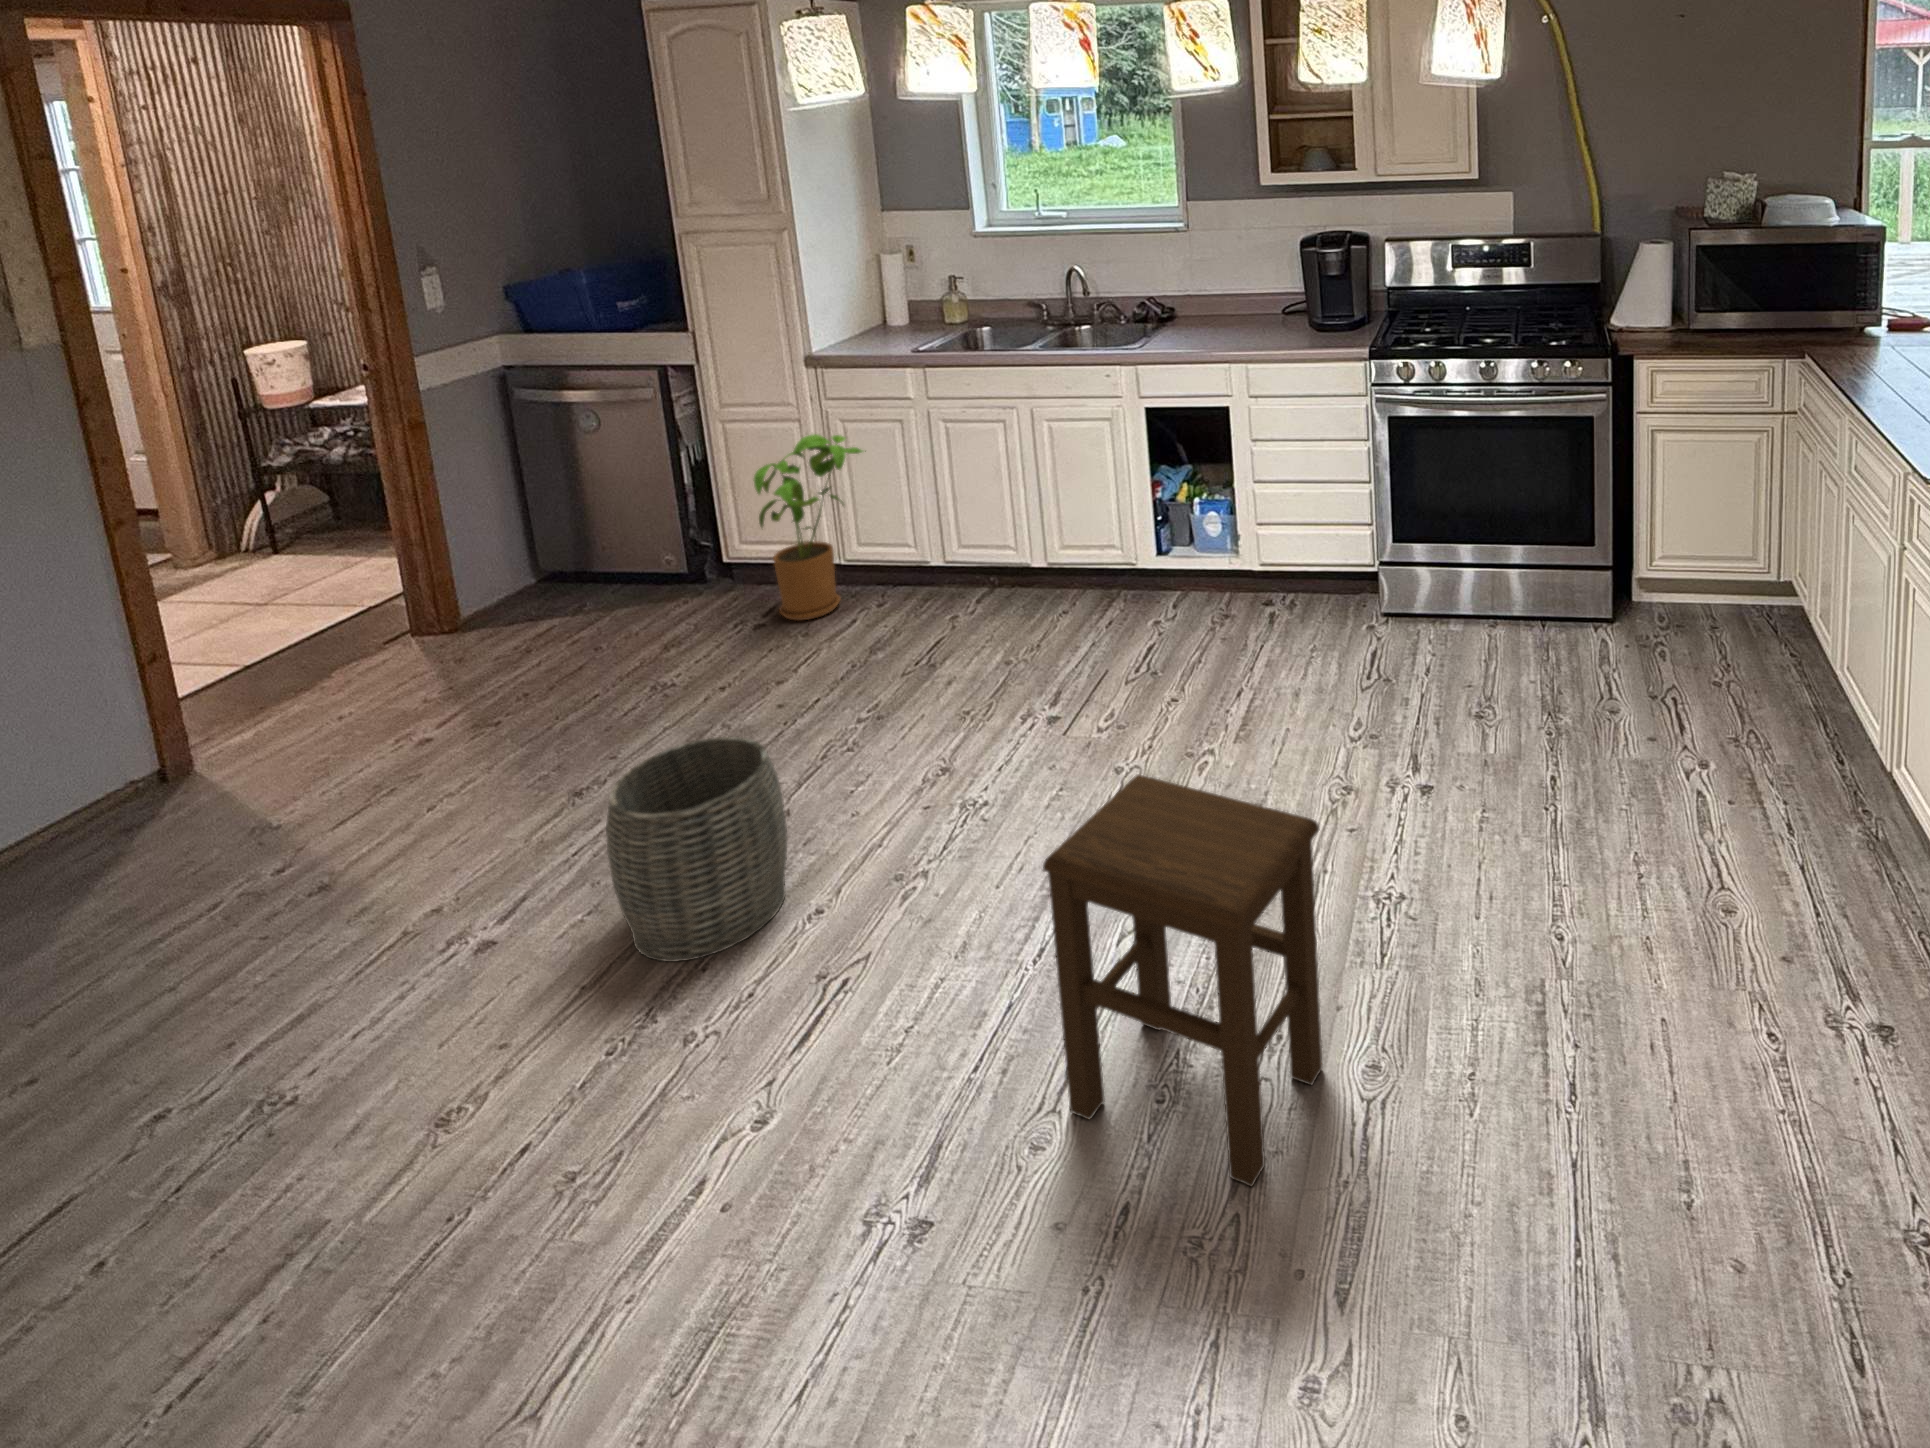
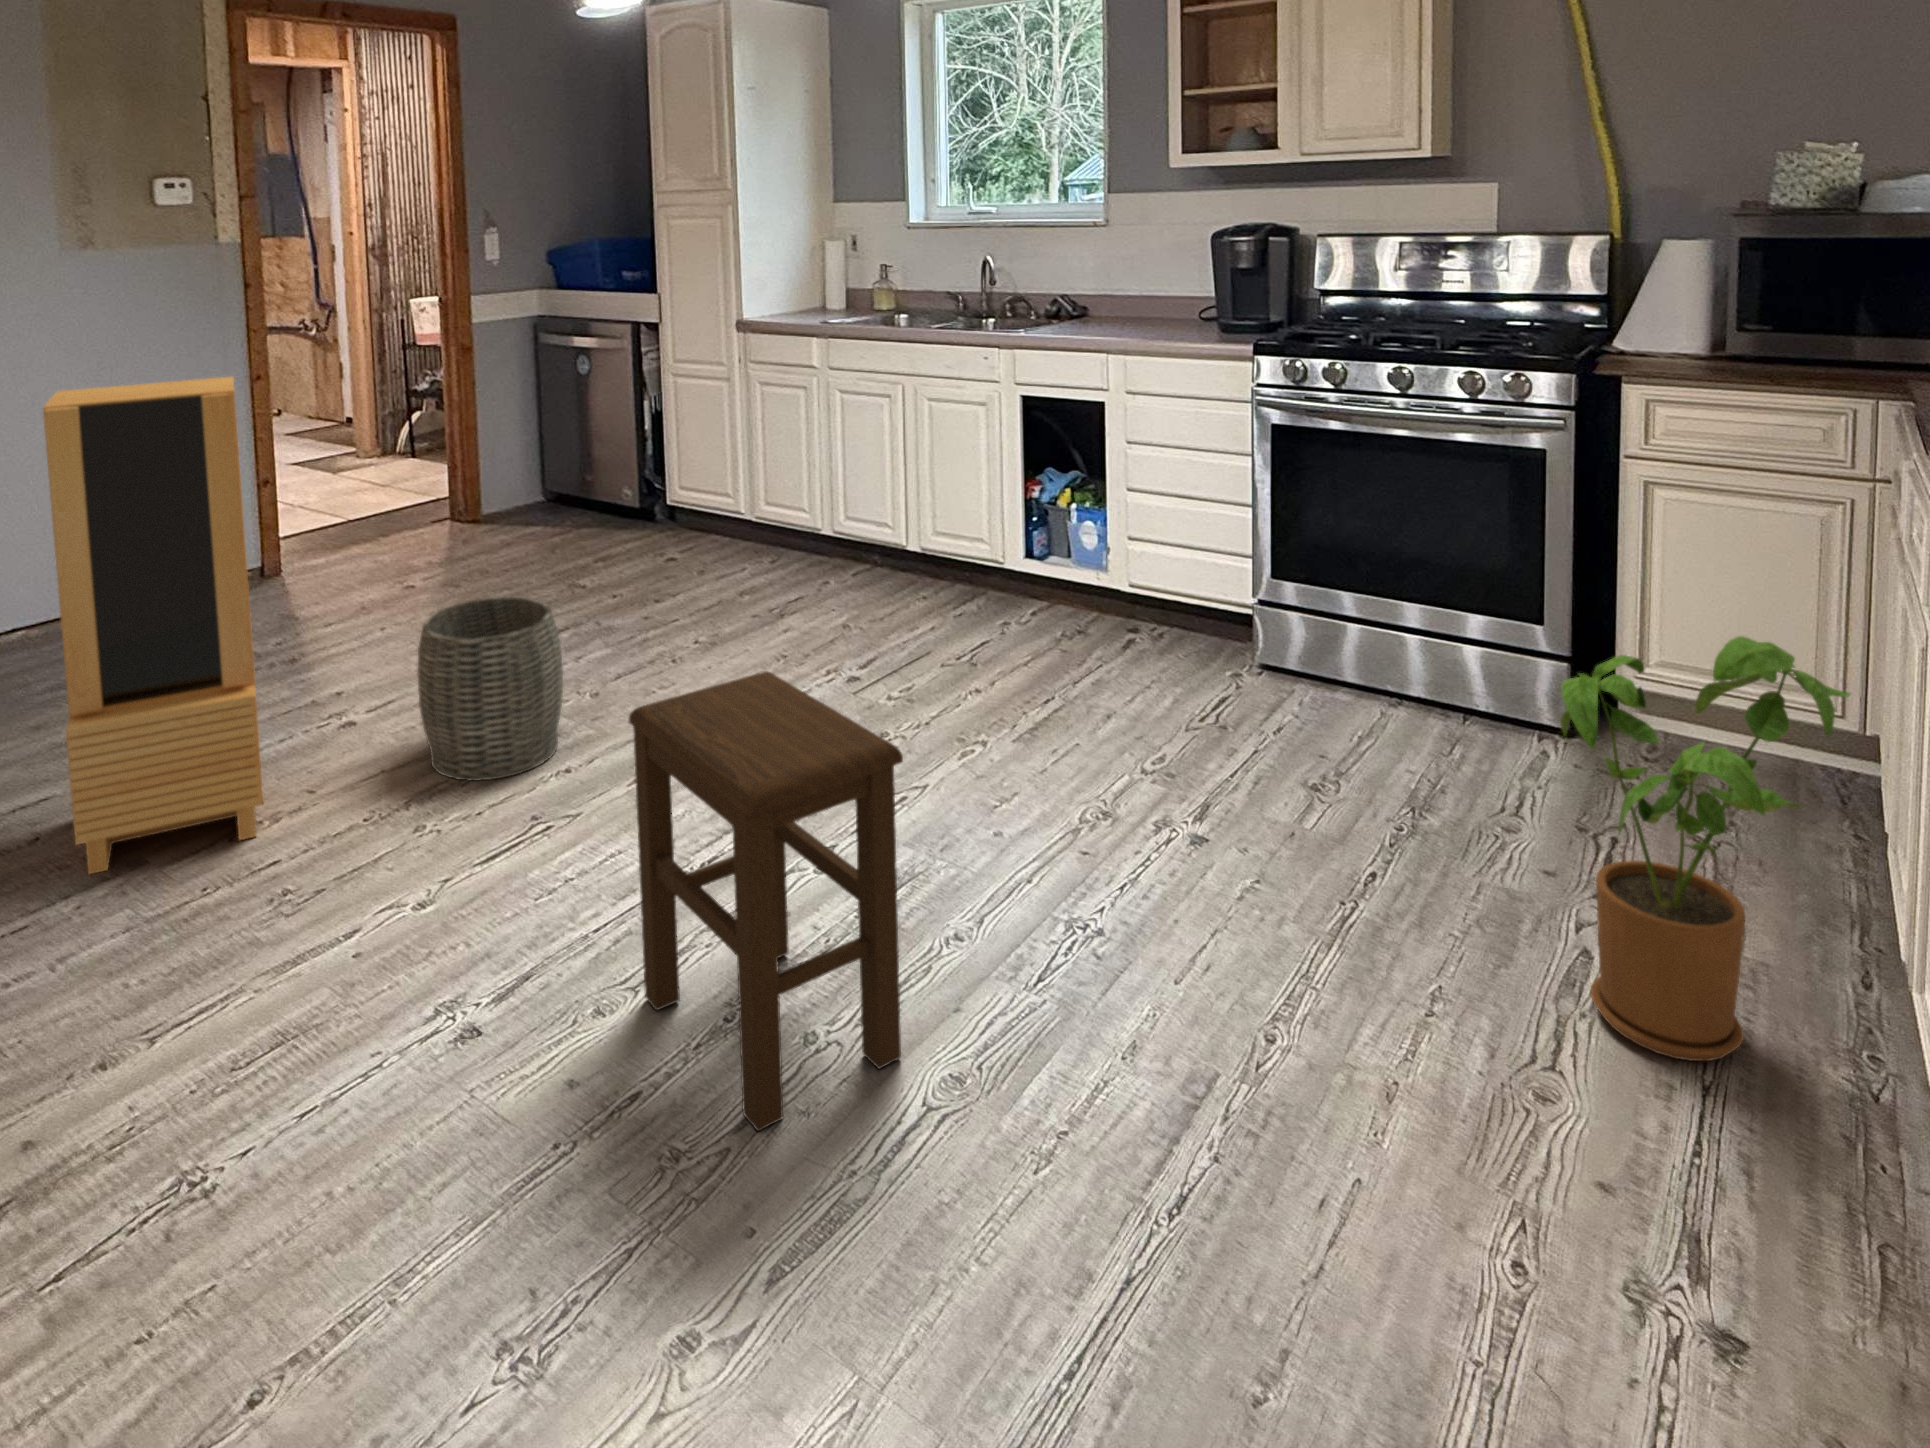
house plant: present [753,434,866,620] -> present [1561,636,1850,1061]
storage cabinet: none [32,583,474,1271] -> present [43,377,263,874]

